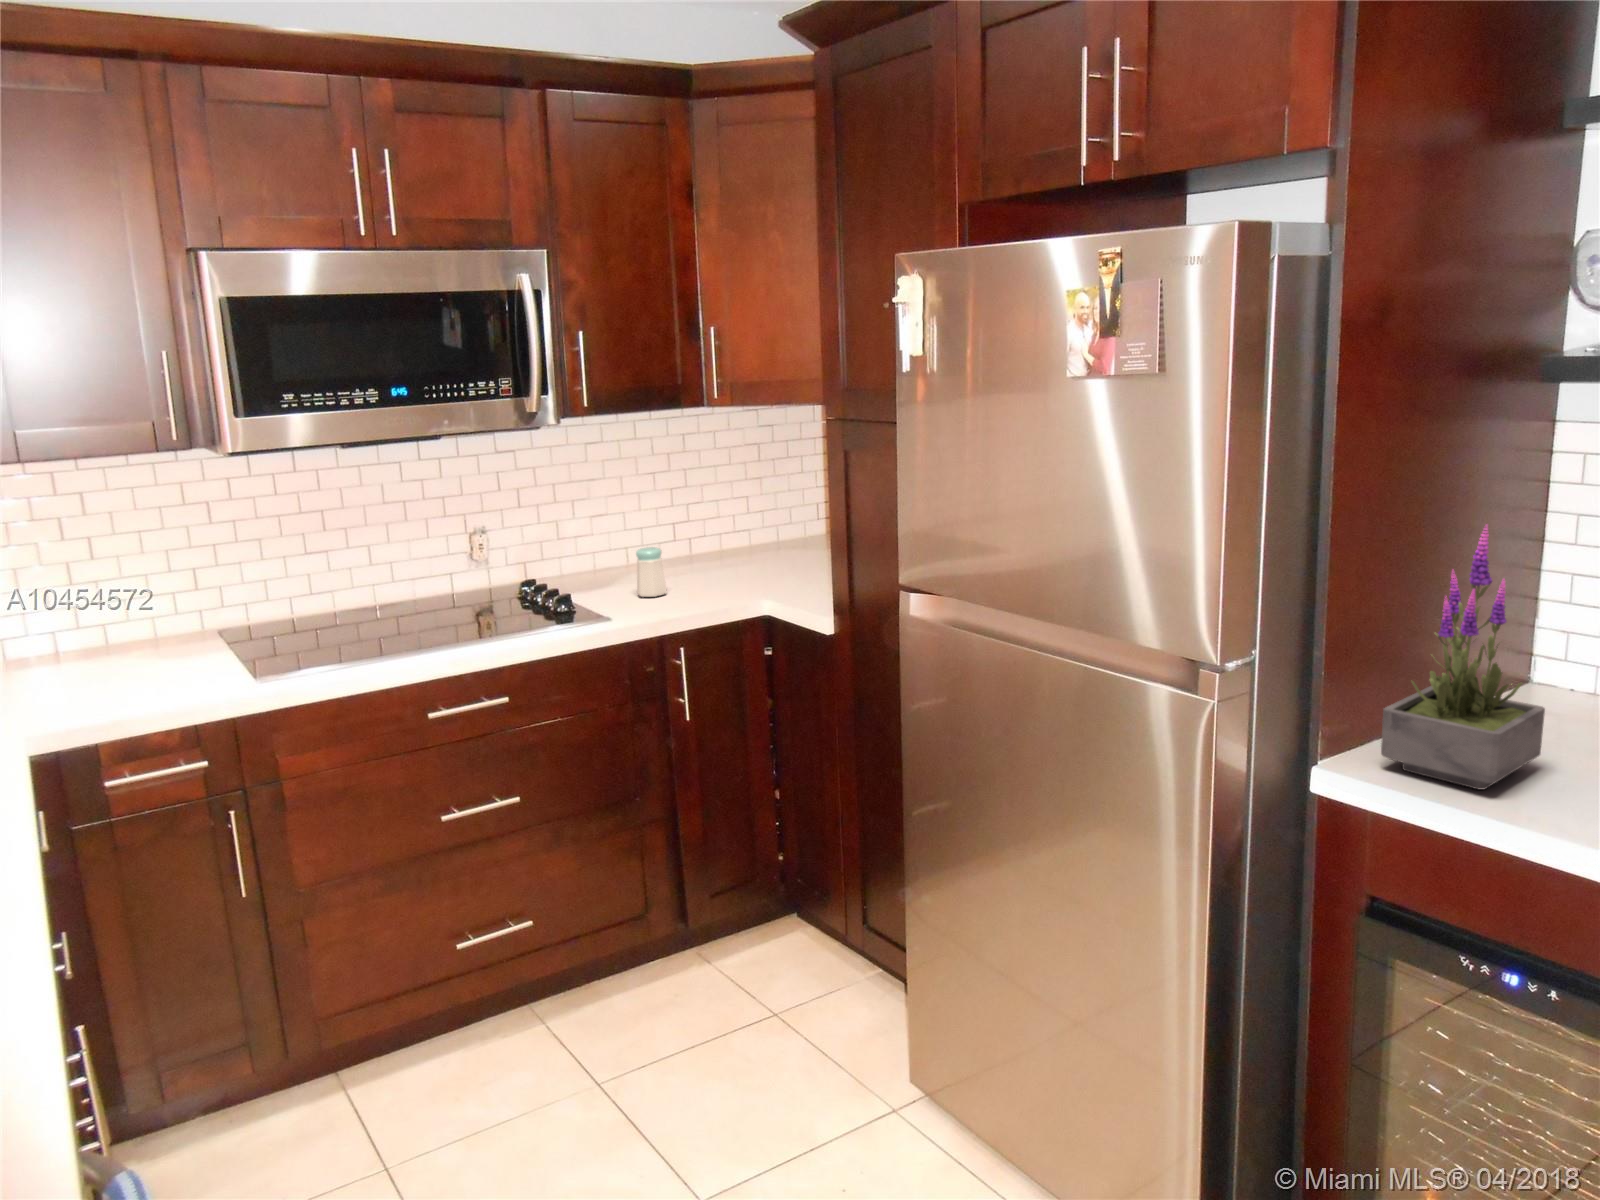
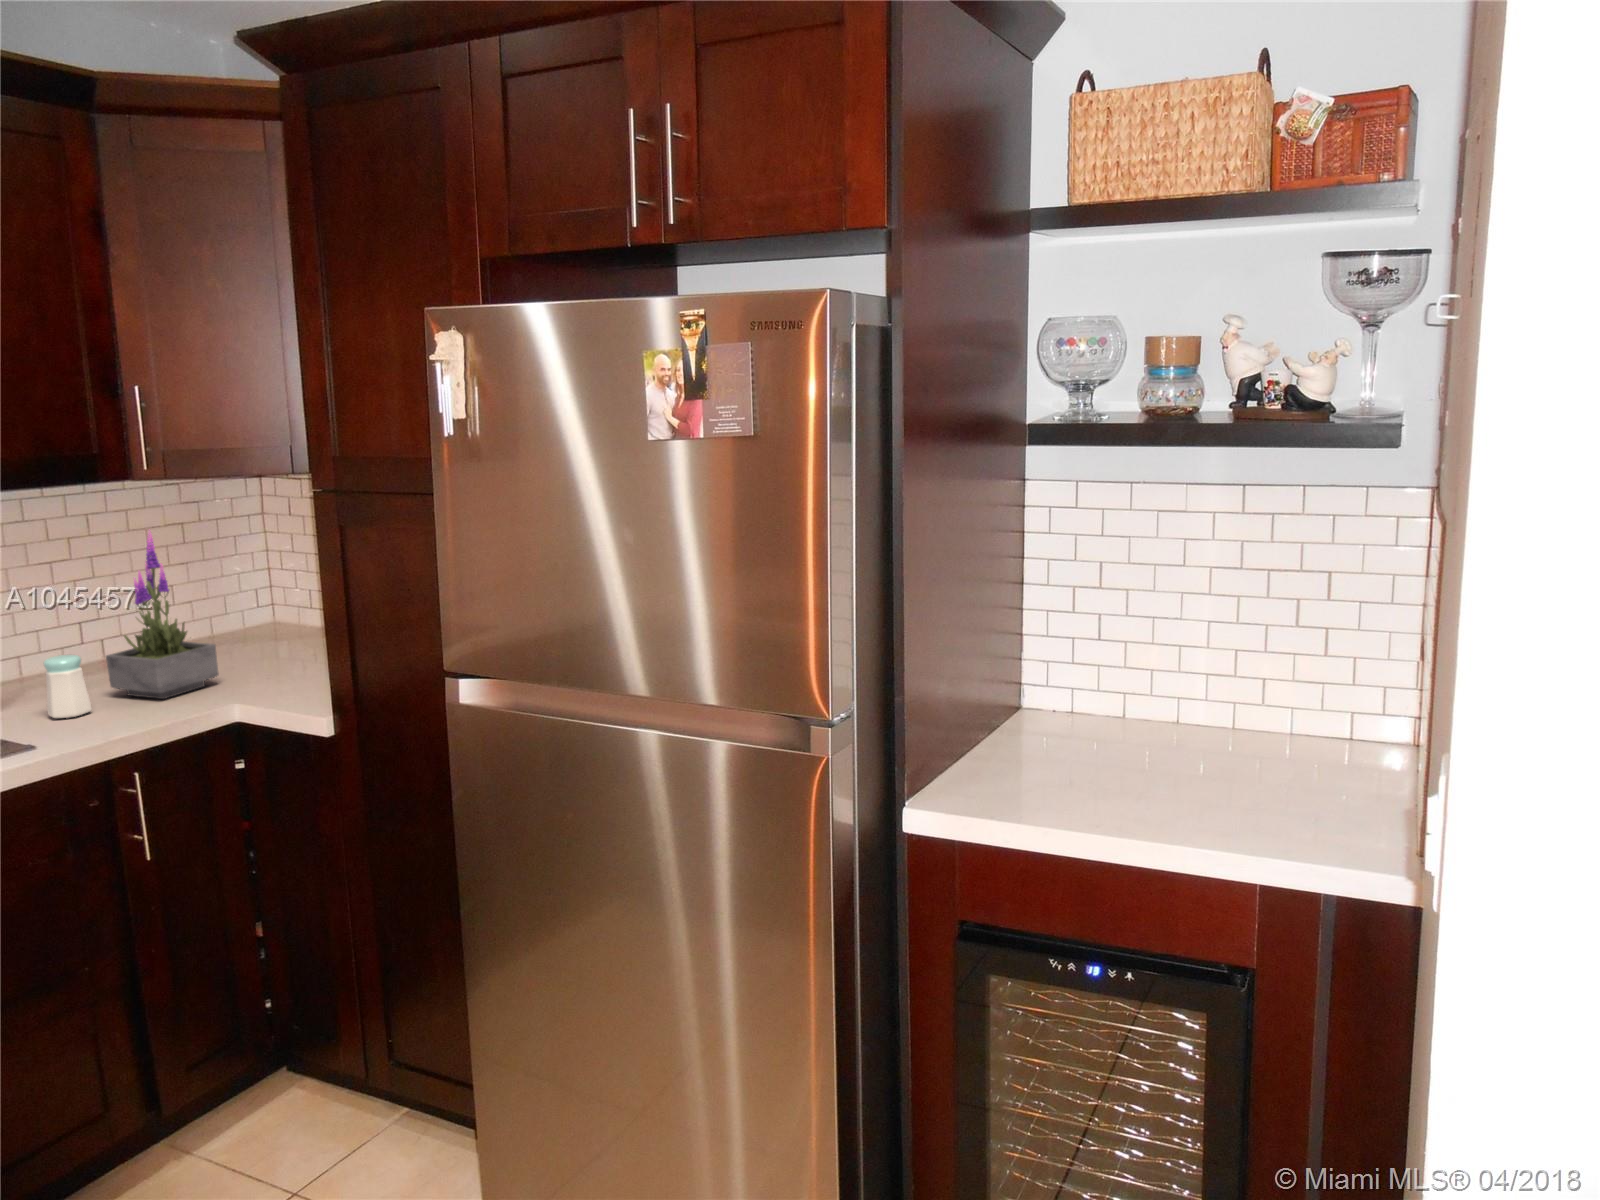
potted plant: present [1381,525,1545,790] -> present [106,530,218,699]

